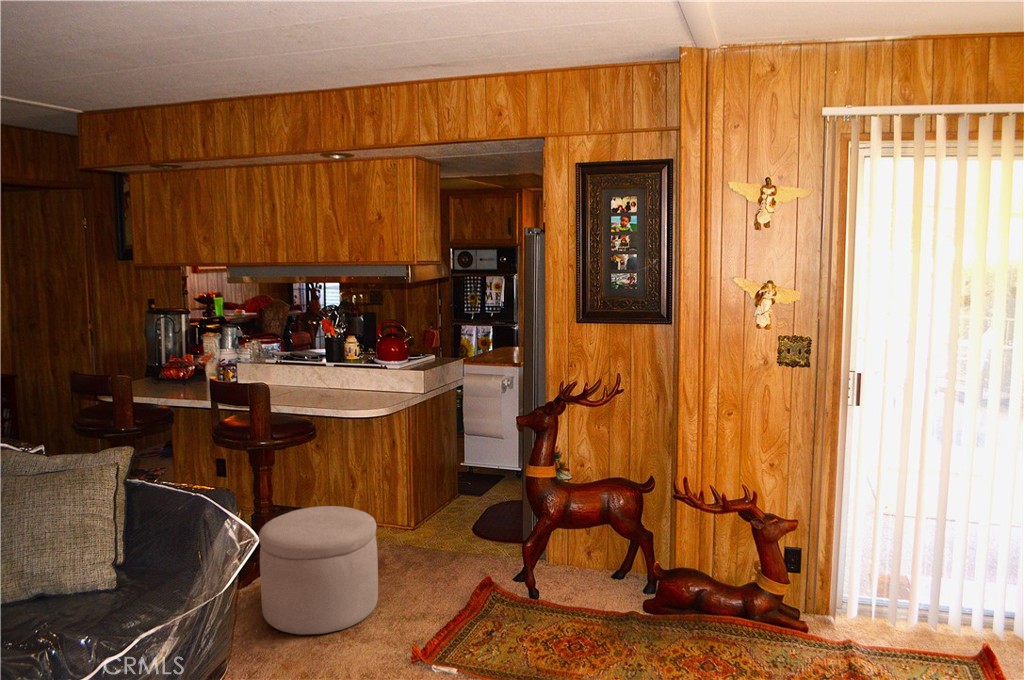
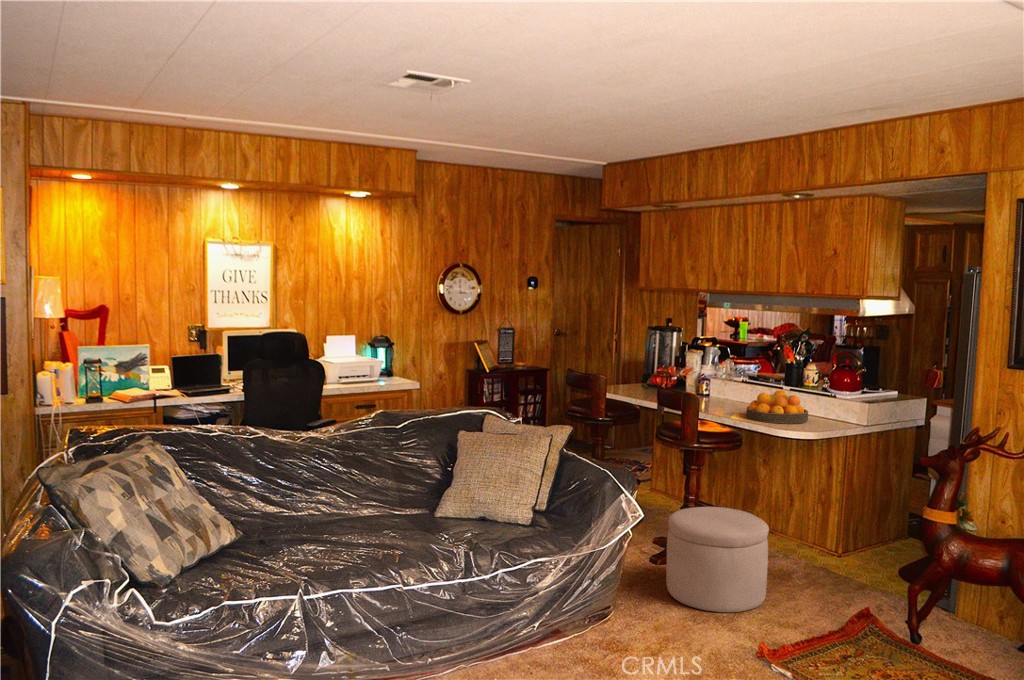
fruit bowl: none [305,367,371,403] -> present [746,390,808,424]

